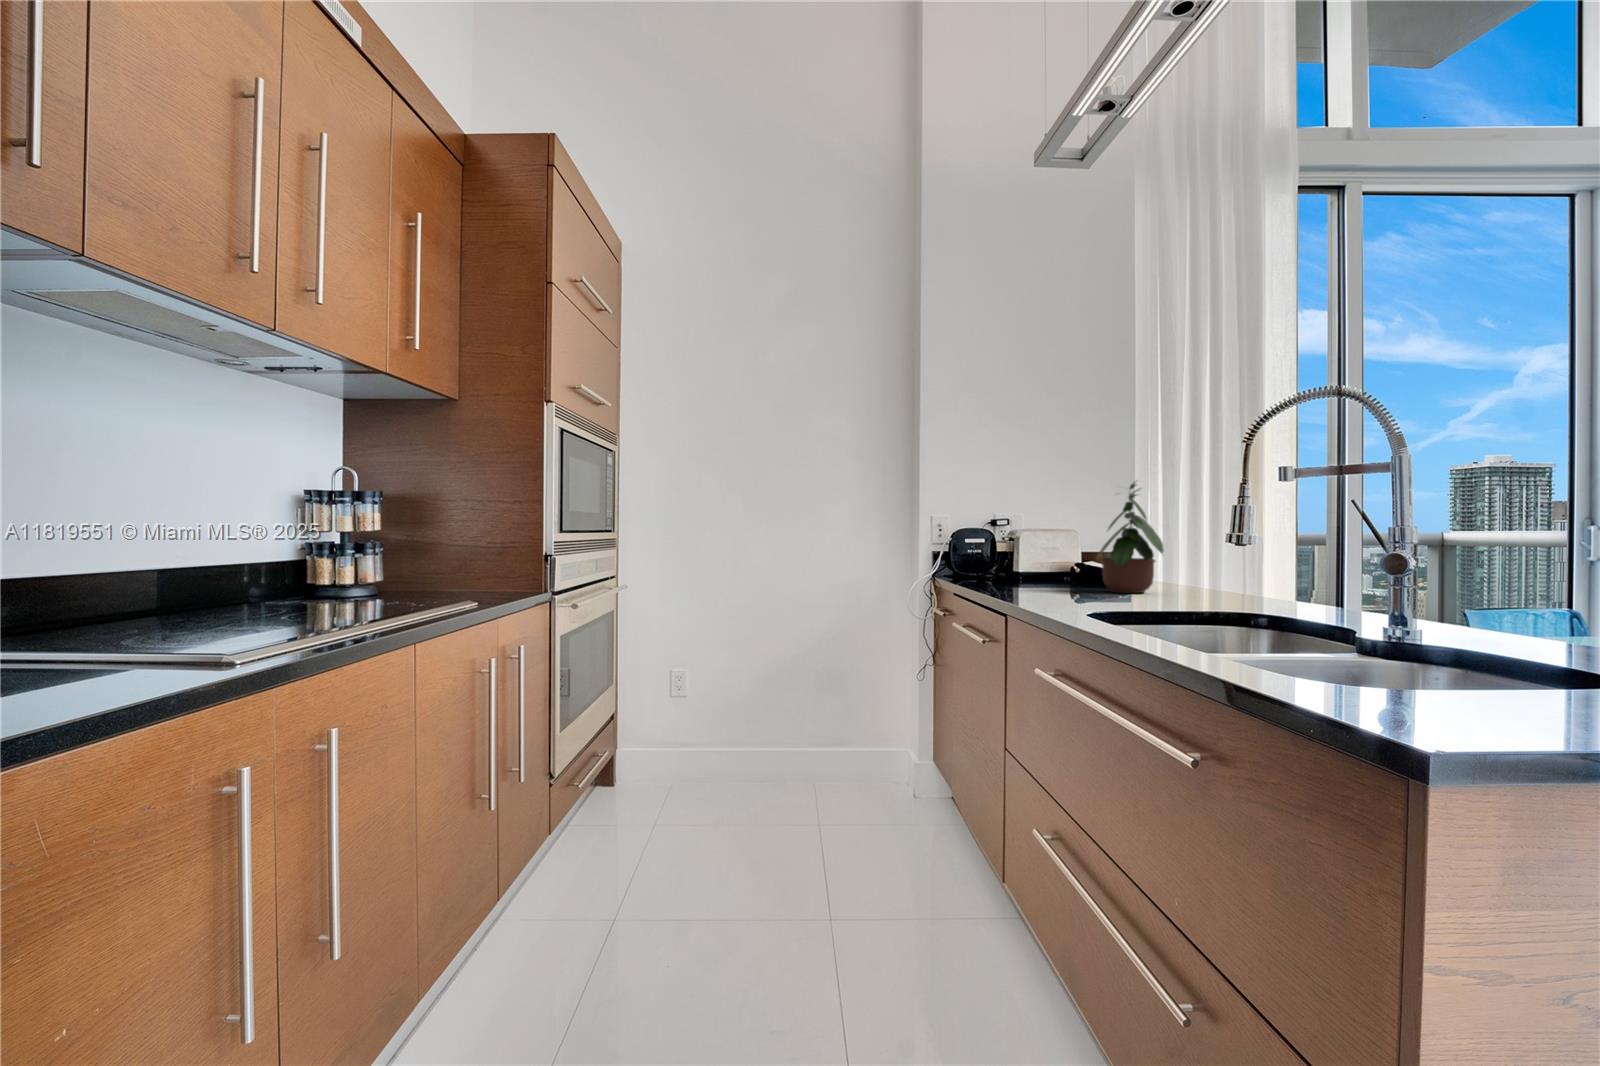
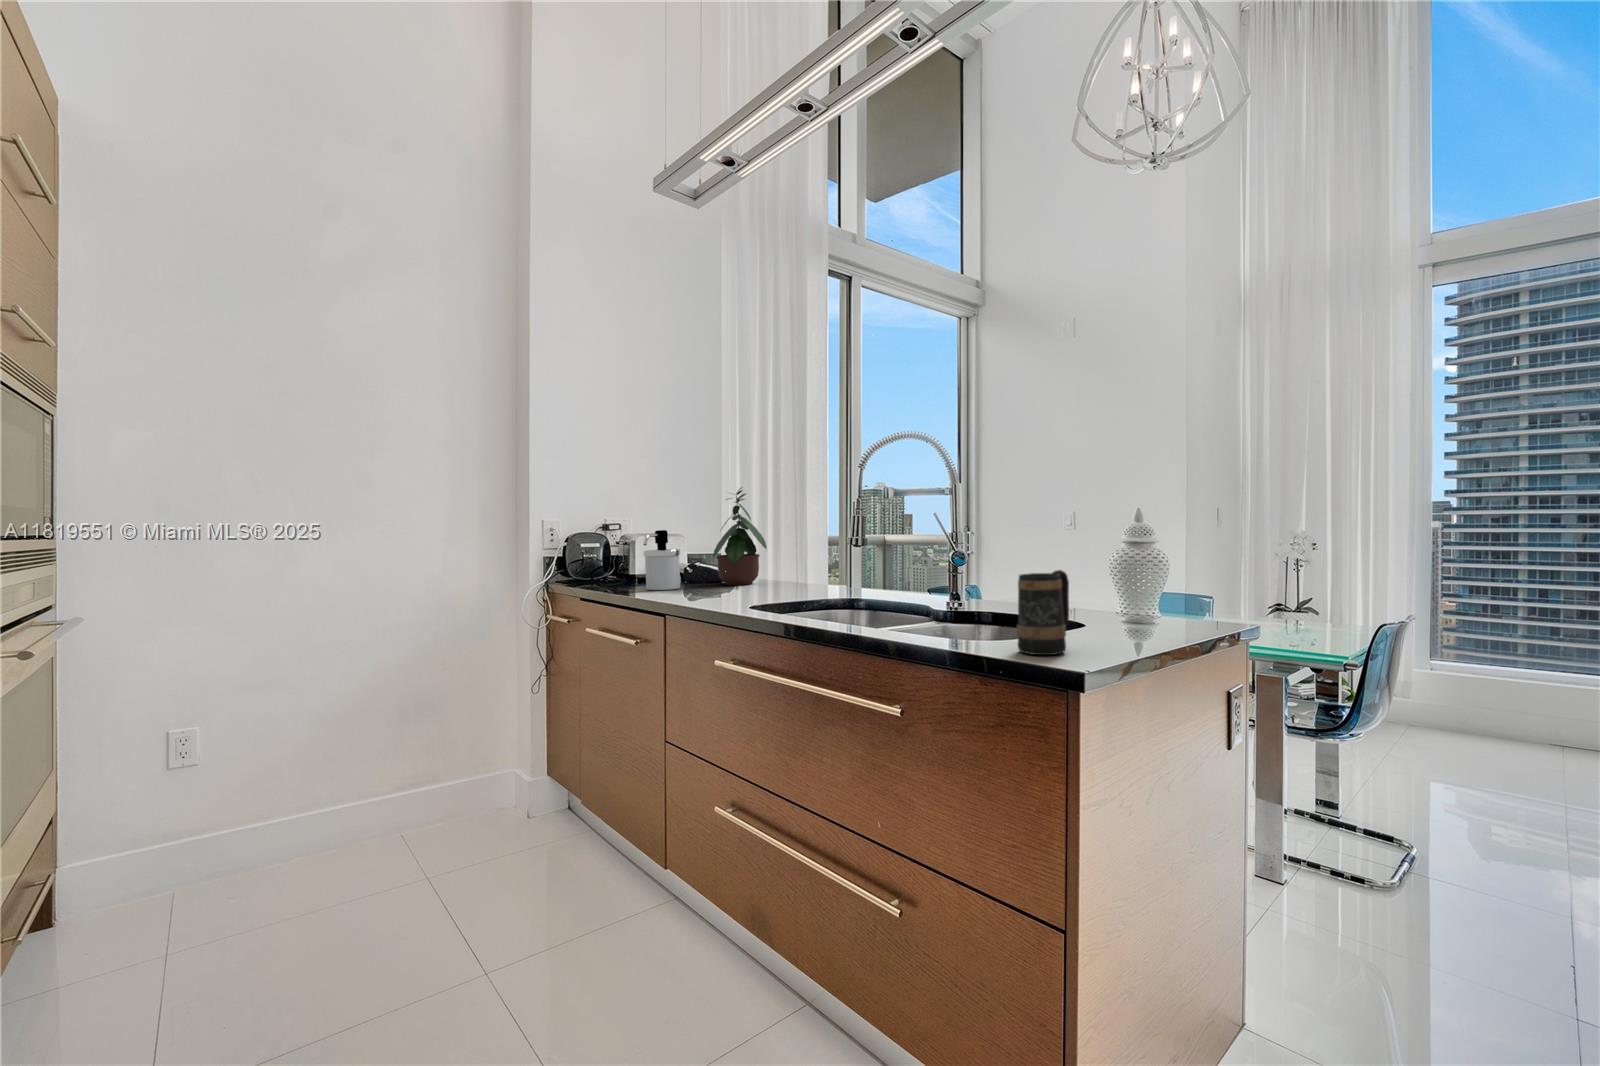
soap dispenser: none [1011,526,1056,590] -> present [644,530,680,590]
mug: none [1356,593,1473,721] -> present [1017,570,1069,655]

